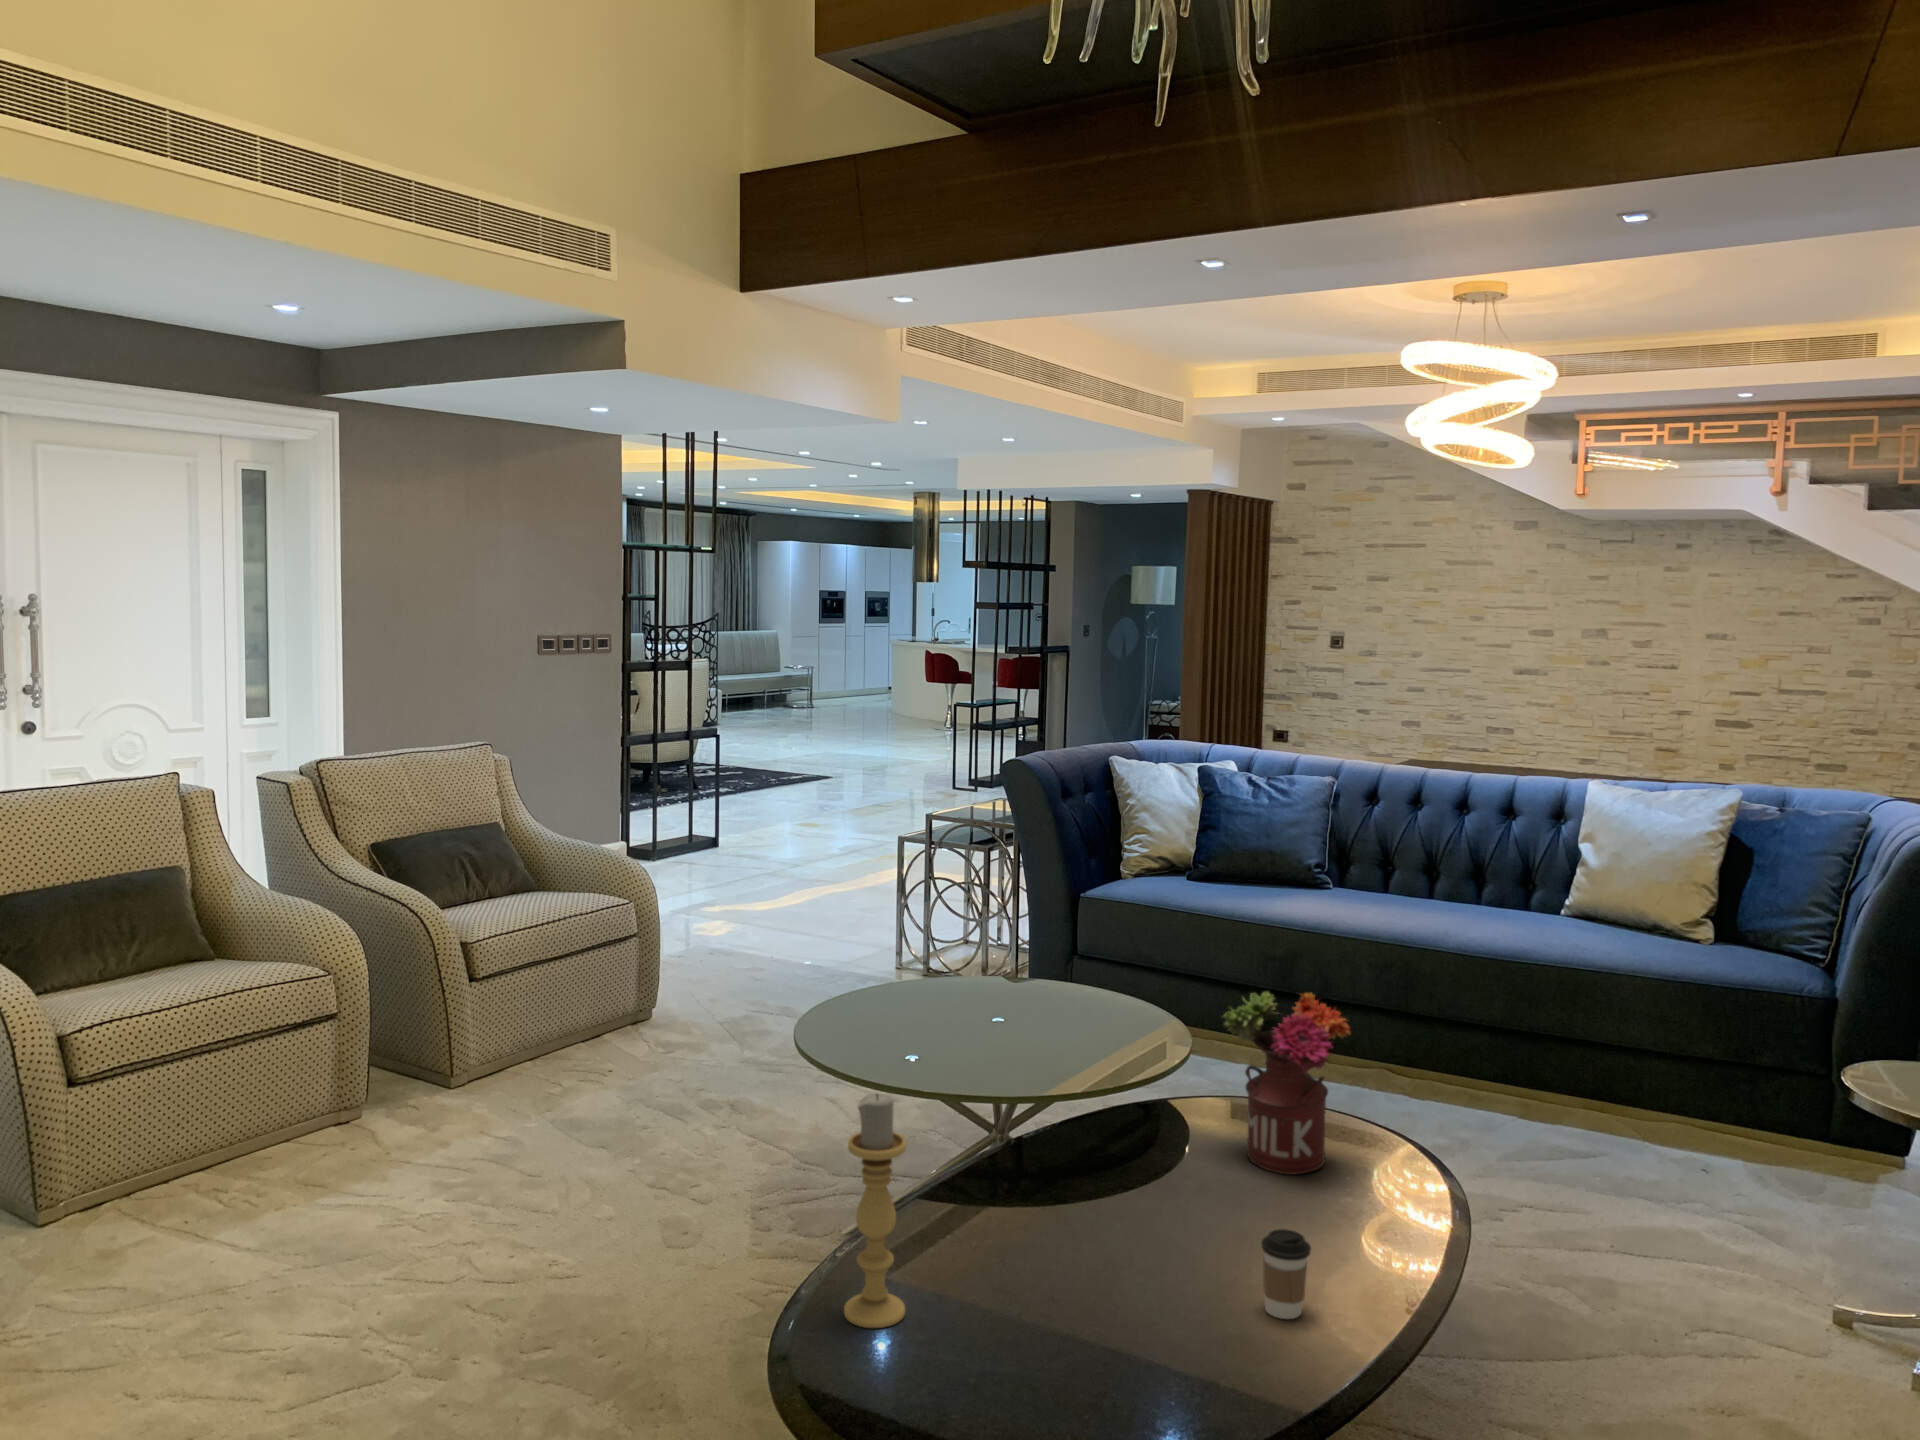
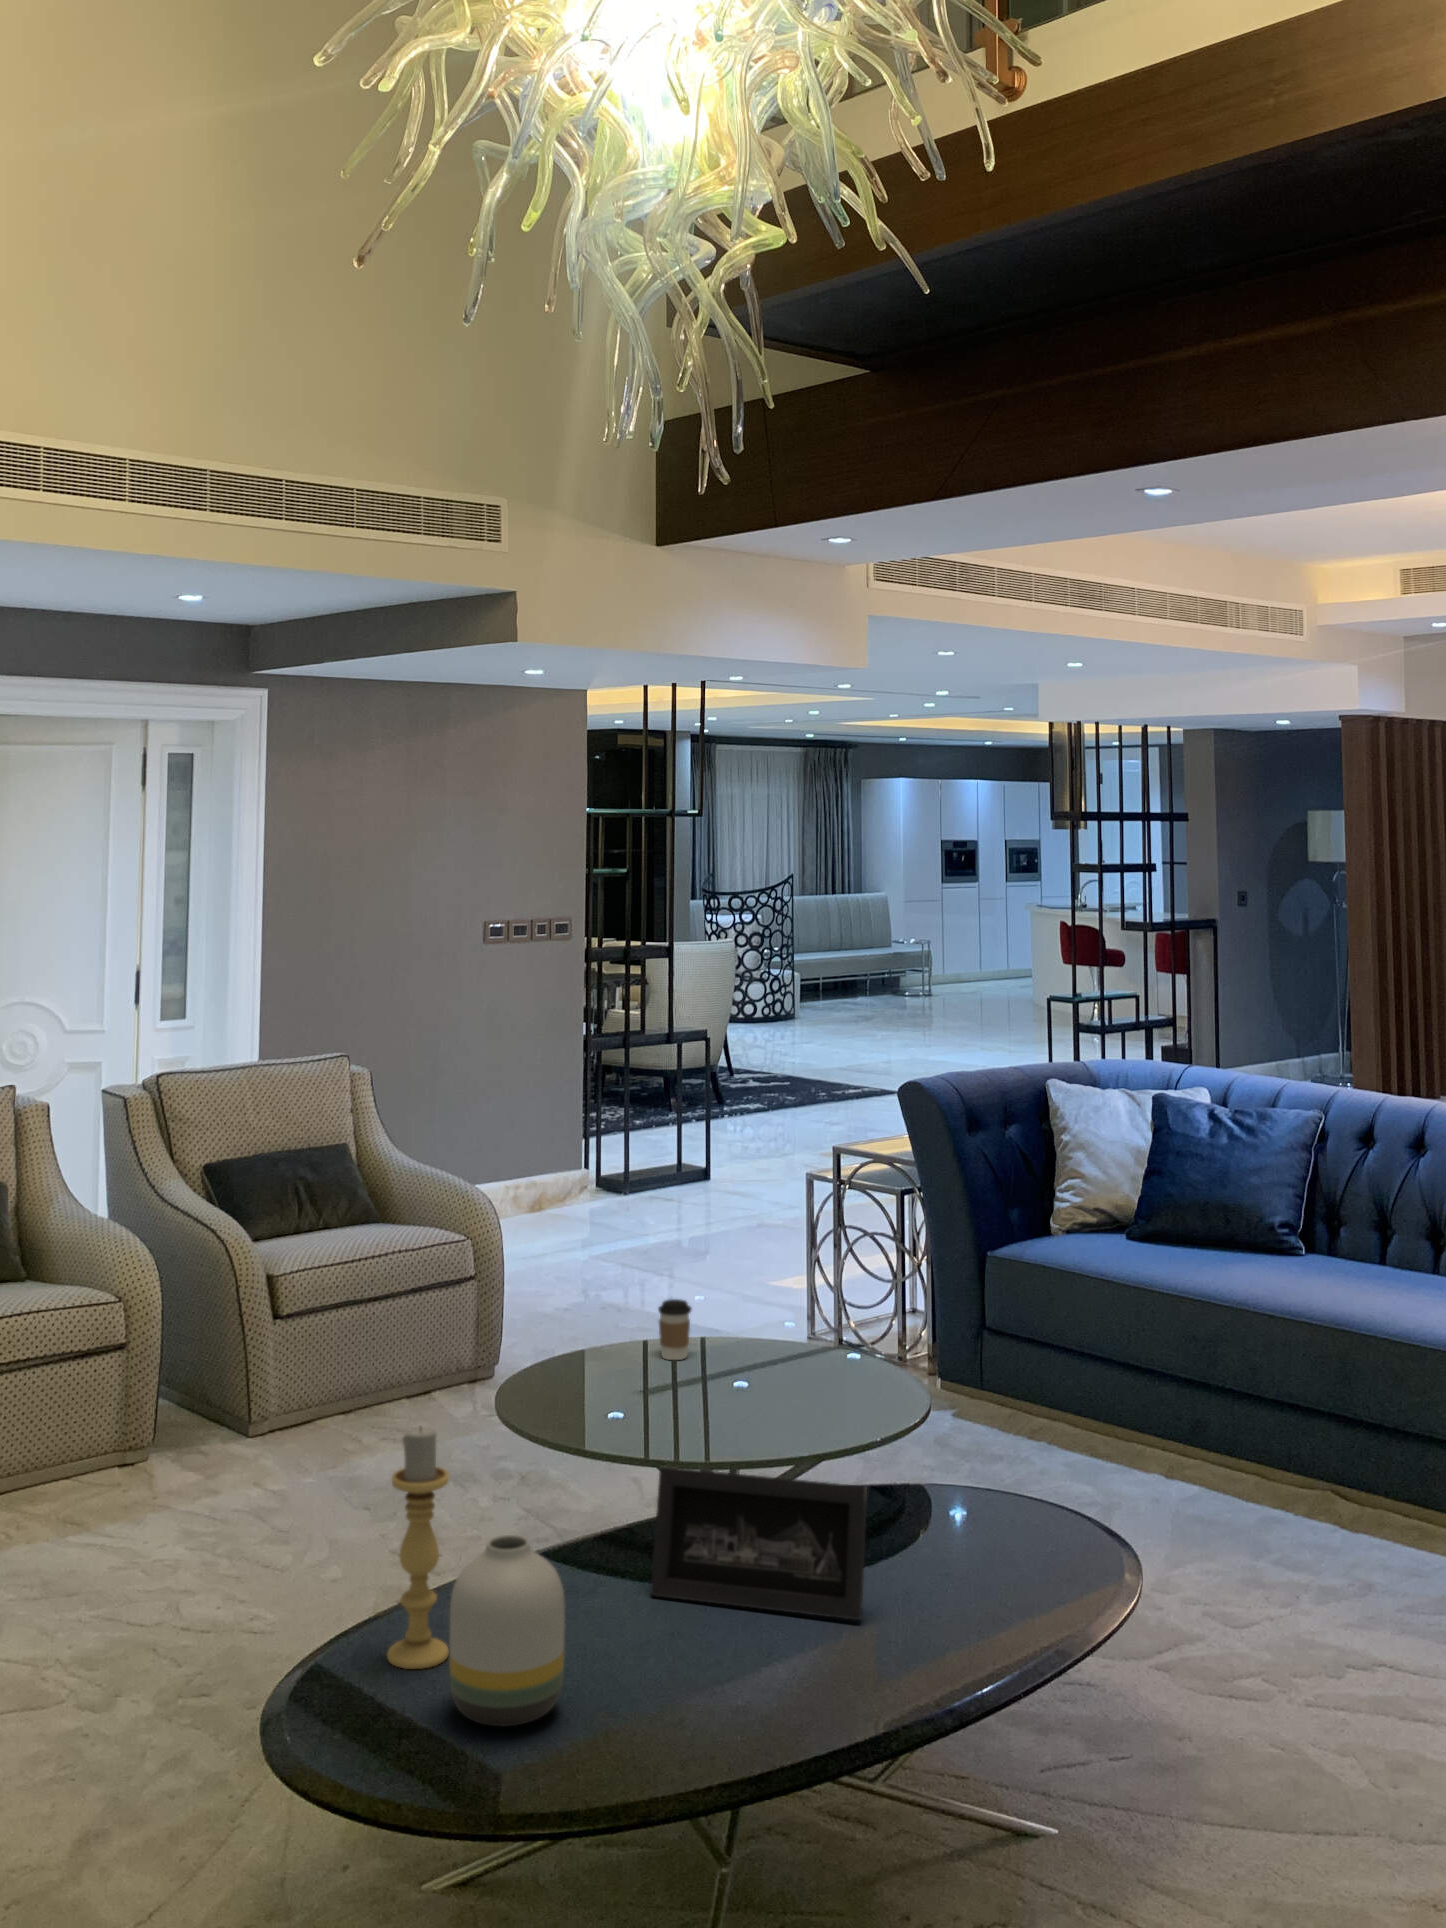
flower arrangement: present [1223,992,1350,1174] -> none [904,1362,1045,1579]
picture frame: none [1039,1104,1242,1225] -> present [651,1467,867,1620]
vase: none [951,1195,1069,1382] -> present [449,1535,565,1726]
coffee cup: present [1261,1229,1311,1319] -> present [658,1299,692,1360]

